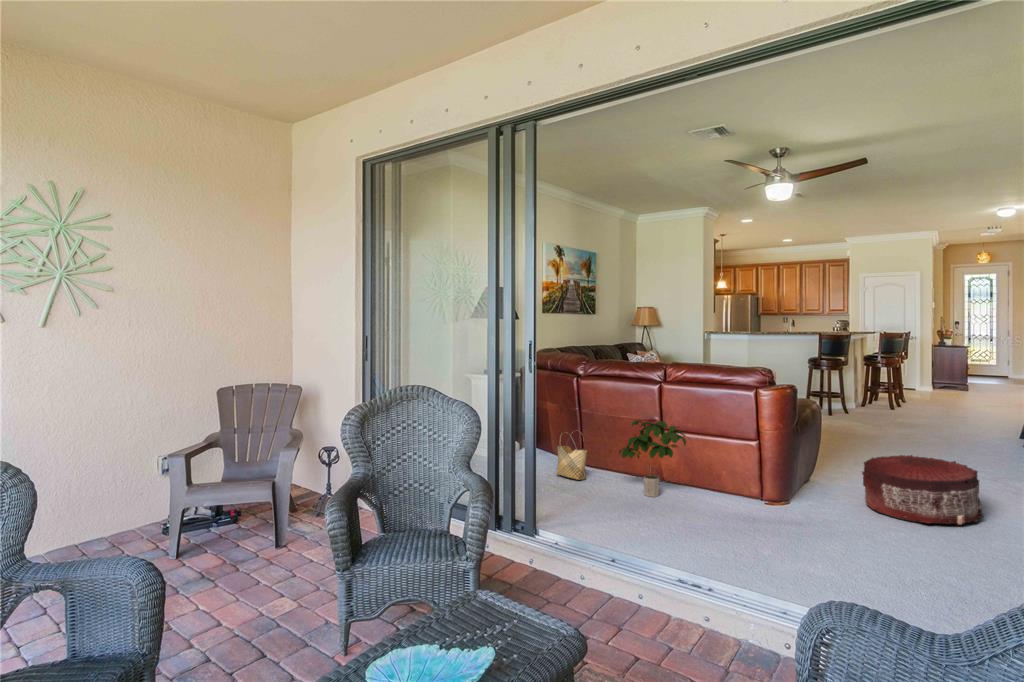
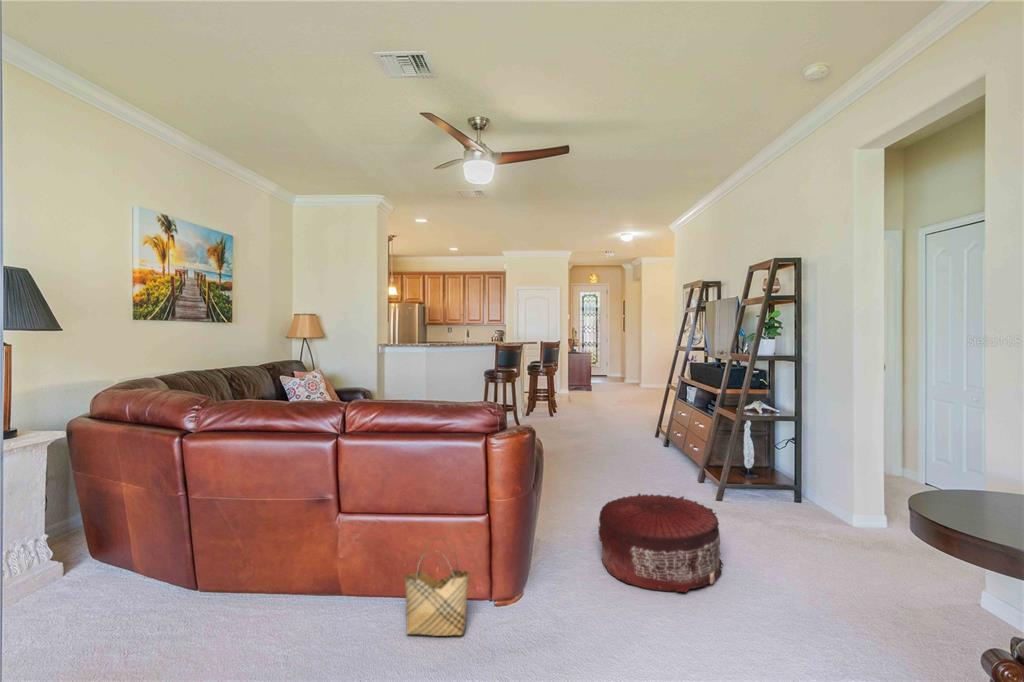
potted plant: present [619,420,686,497] -> none [263,503,380,637]
woven basket: present [557,430,588,480] -> present [404,538,469,636]

